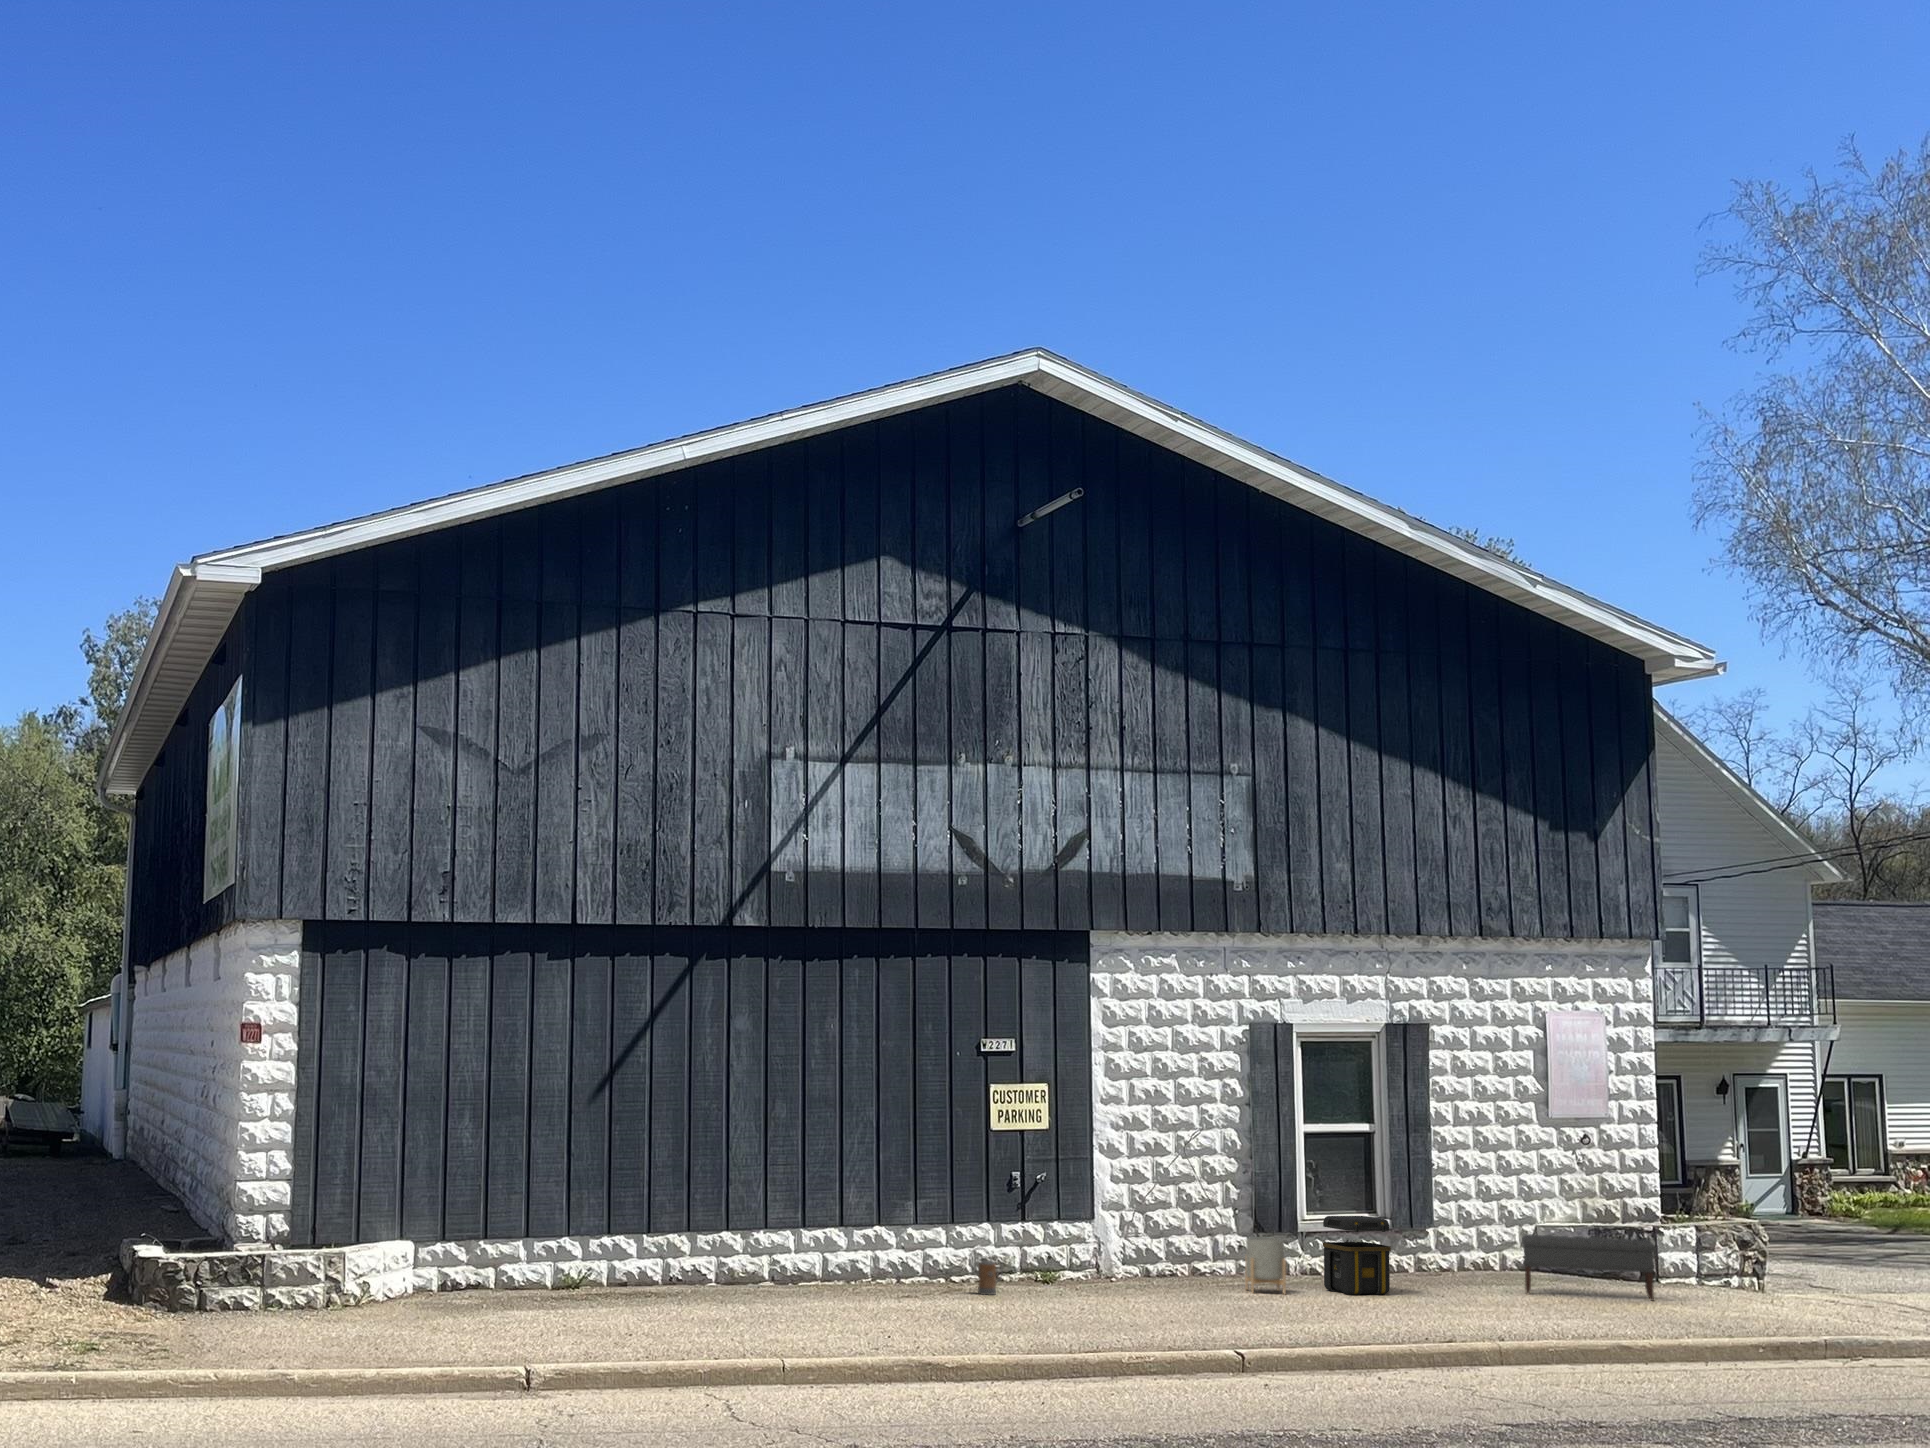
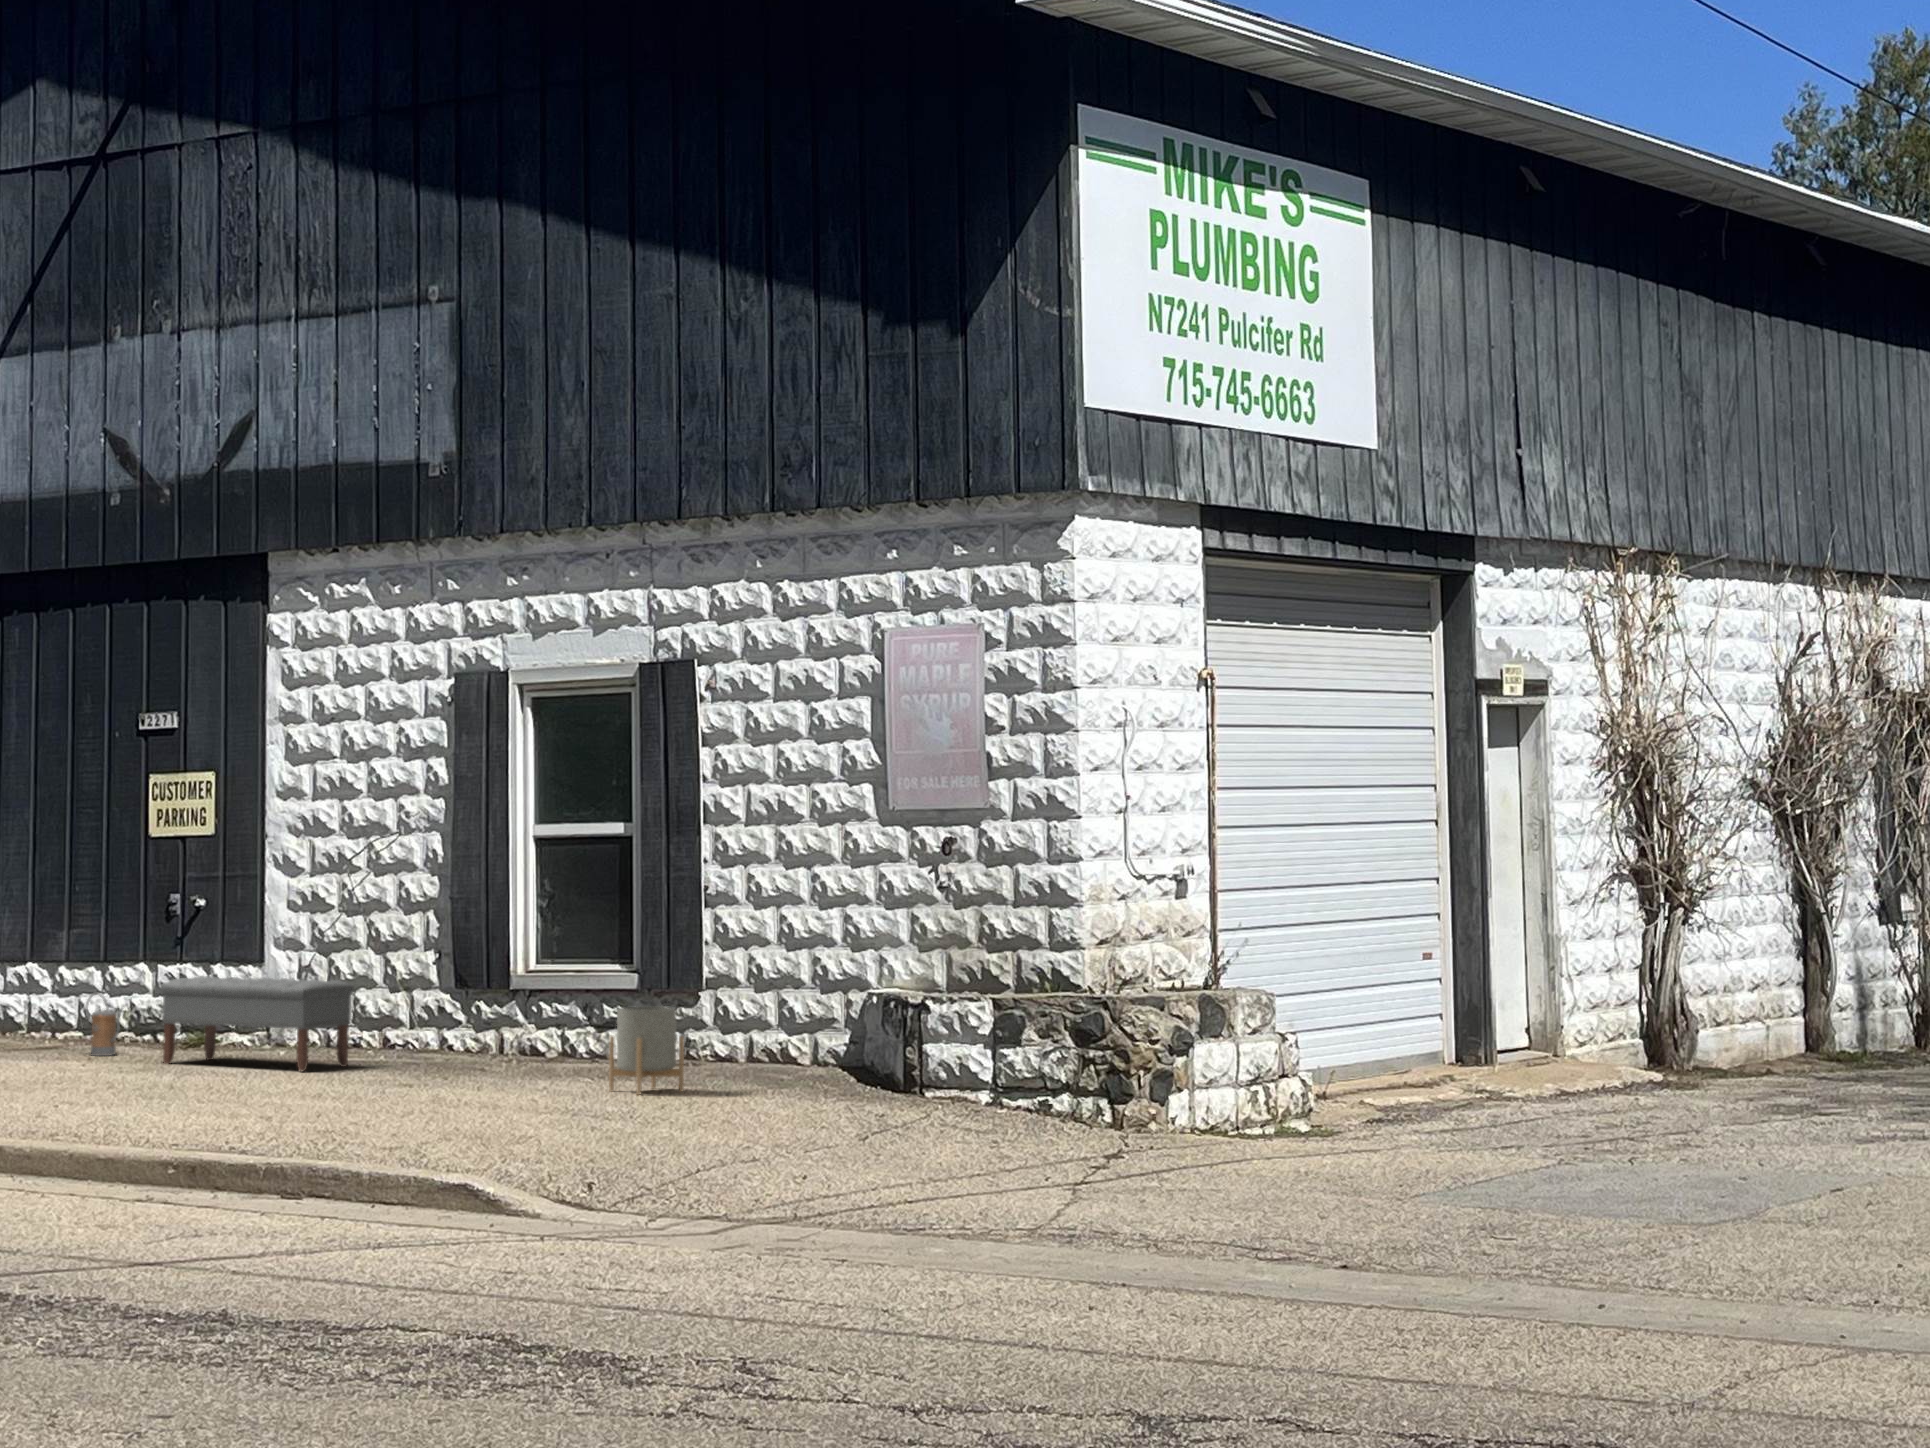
toolbox: present [1323,1216,1391,1295] -> none [480,967,588,1089]
bench: present [1522,1234,1654,1301] -> present [161,976,353,1071]
planter: present [1245,1237,1286,1294] -> present [609,1006,684,1095]

